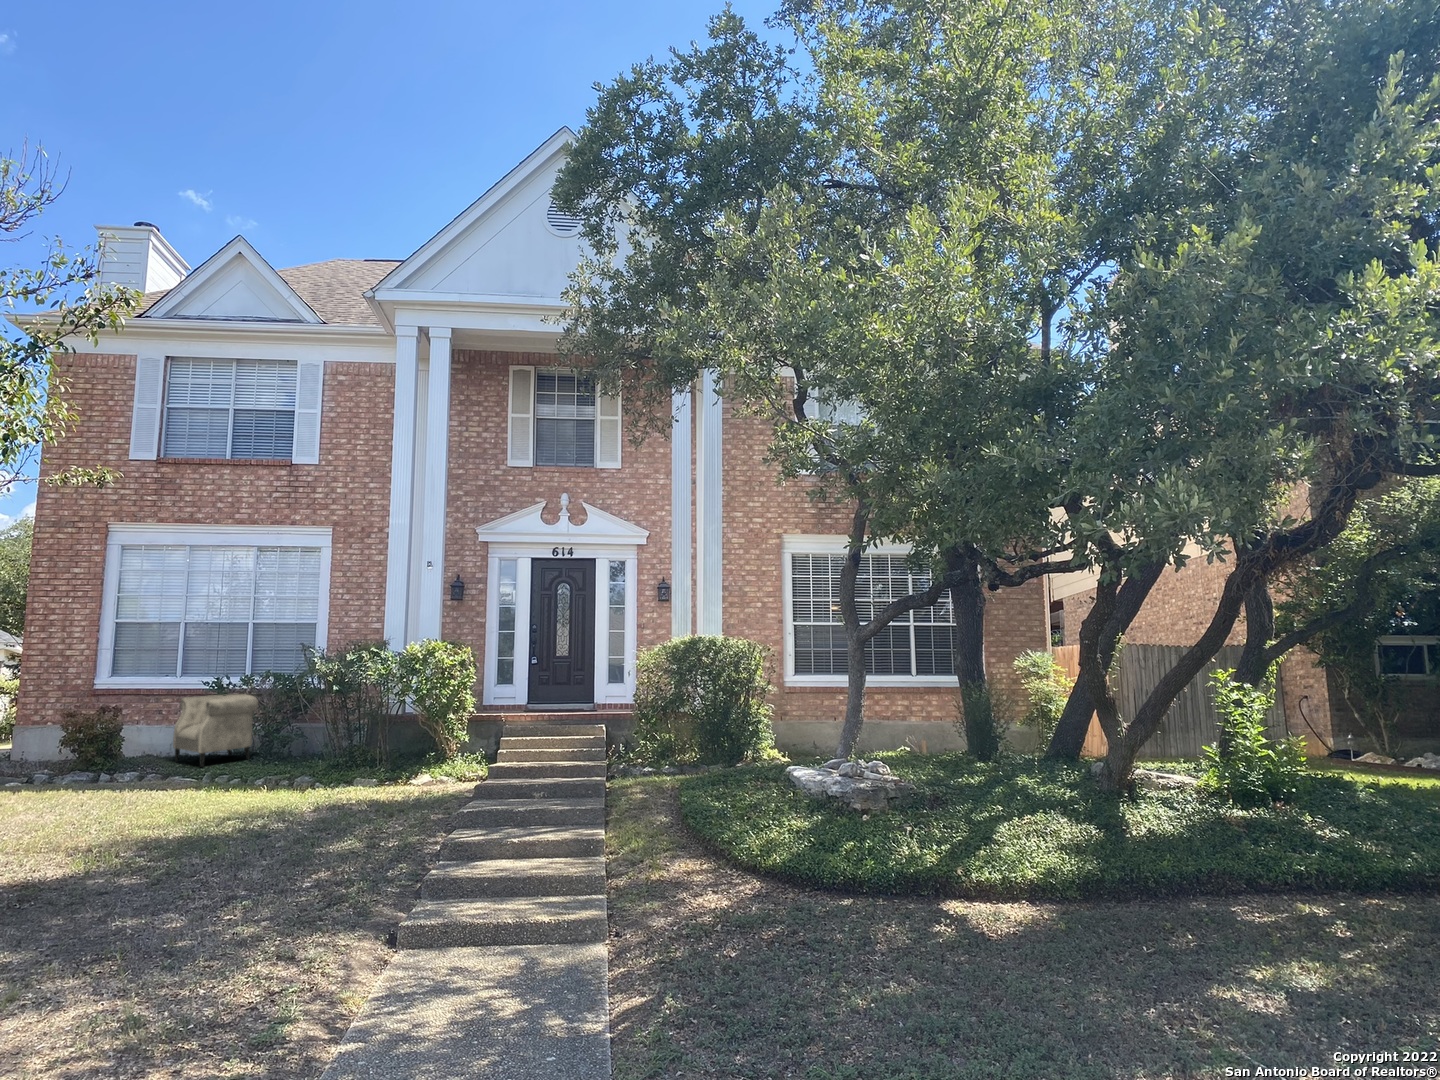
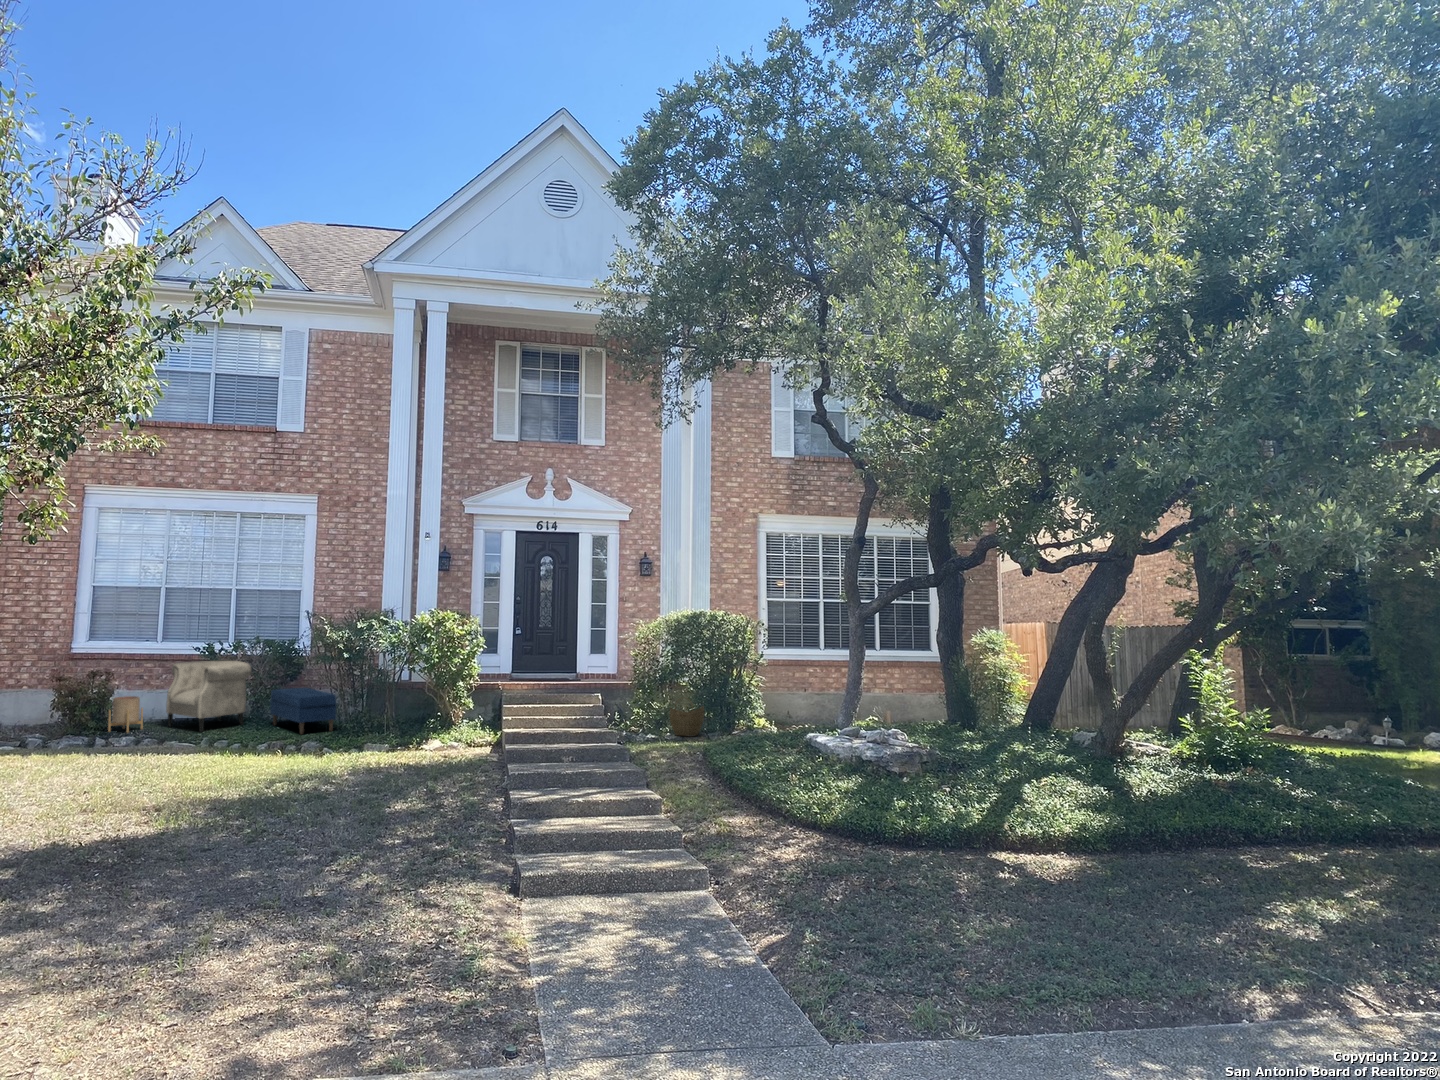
bench: none [275,721,335,769] -> present [270,687,336,734]
woven basket: none [674,724,711,769] -> present [670,698,704,737]
planter: none [113,731,149,768] -> present [108,696,143,732]

